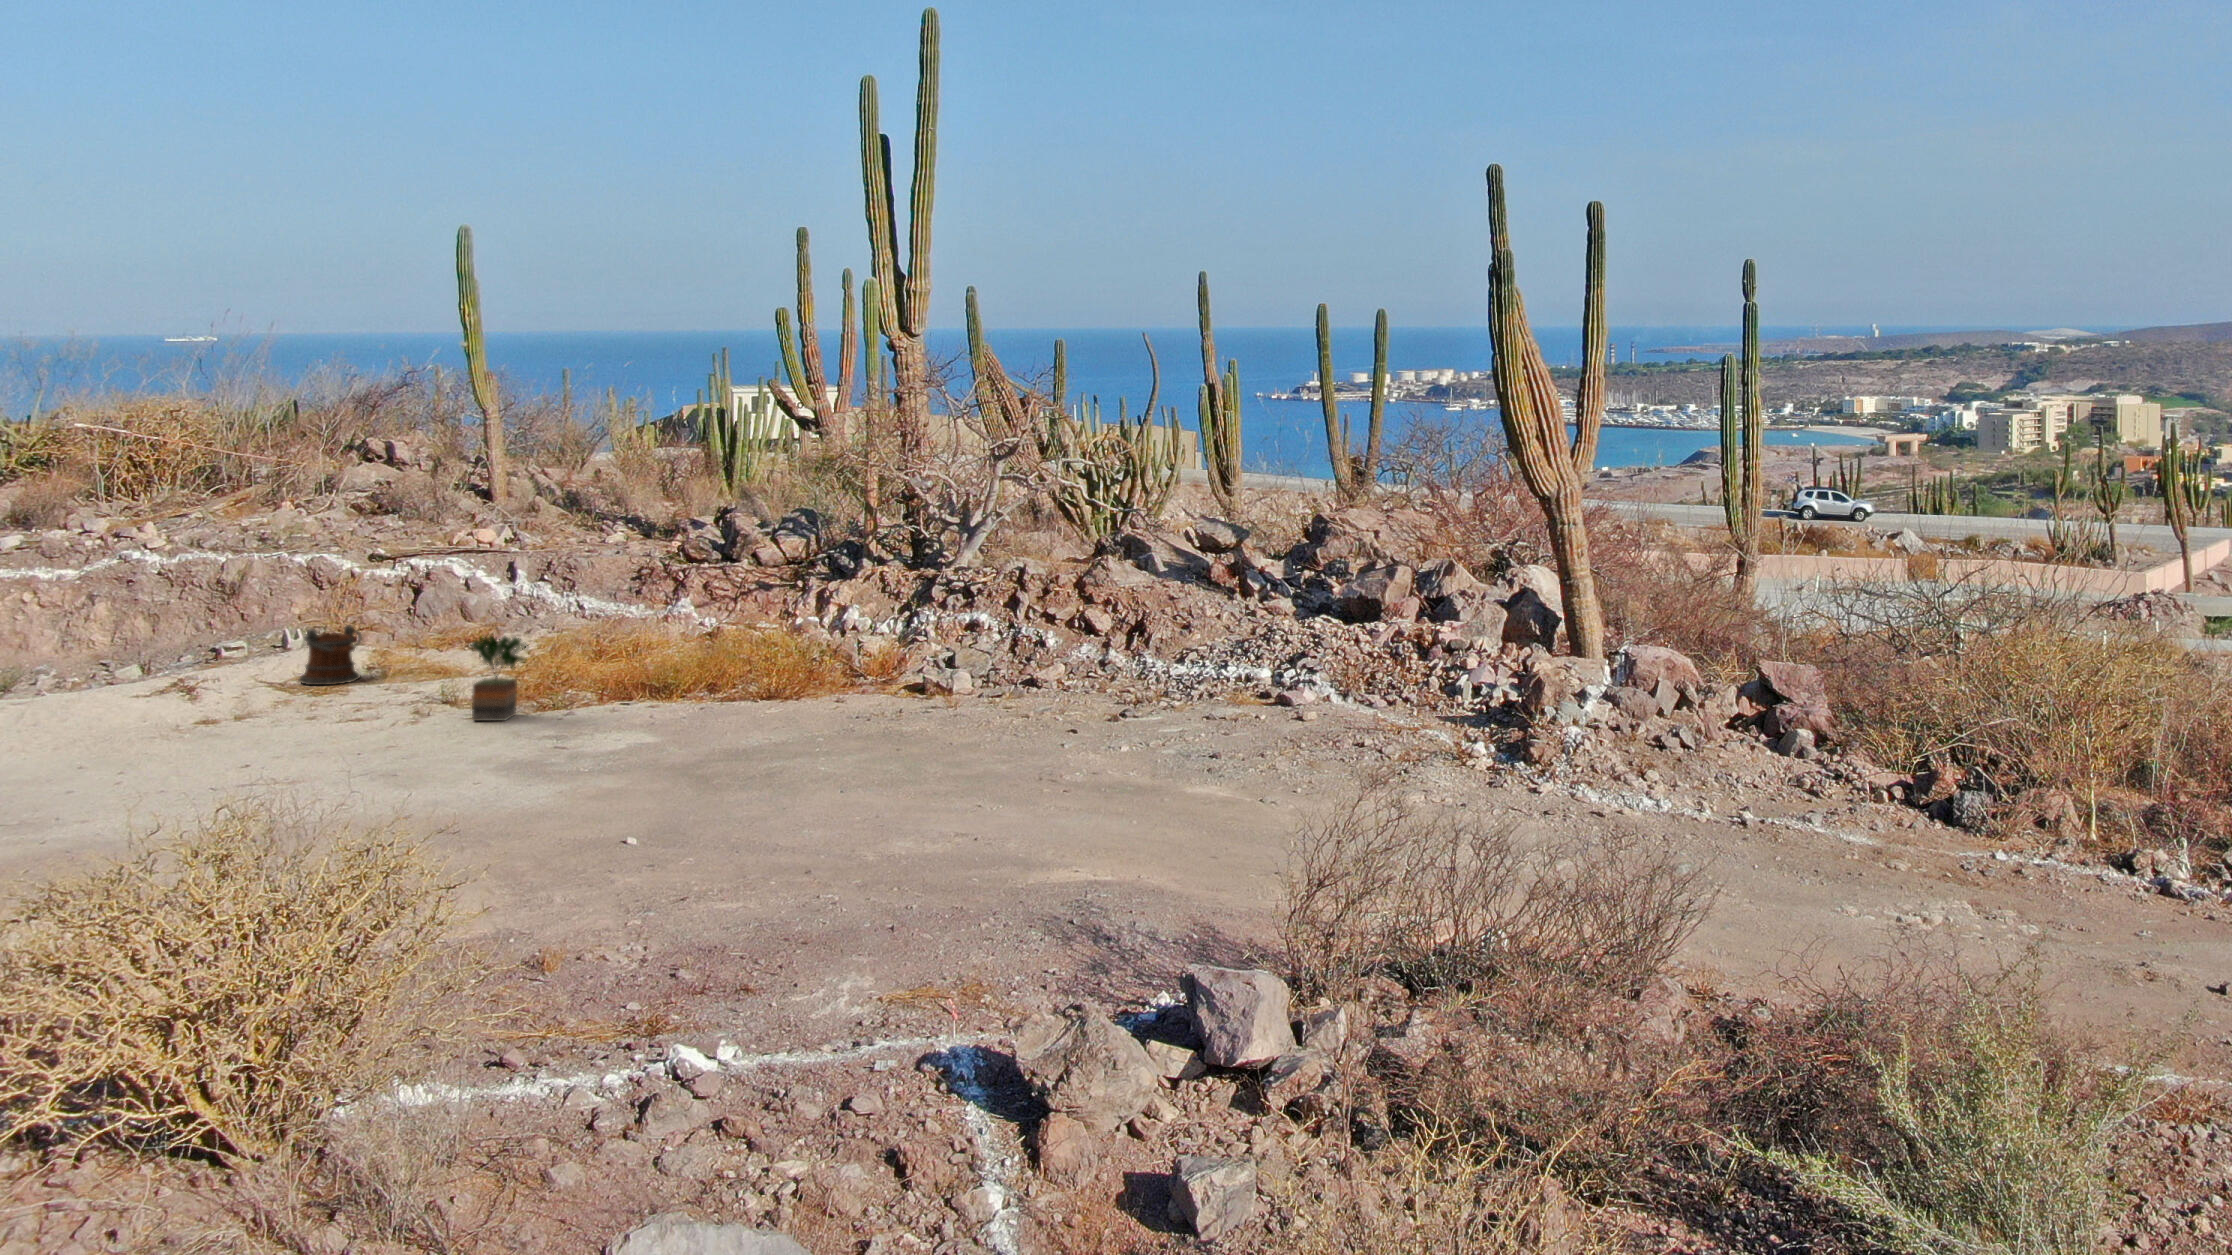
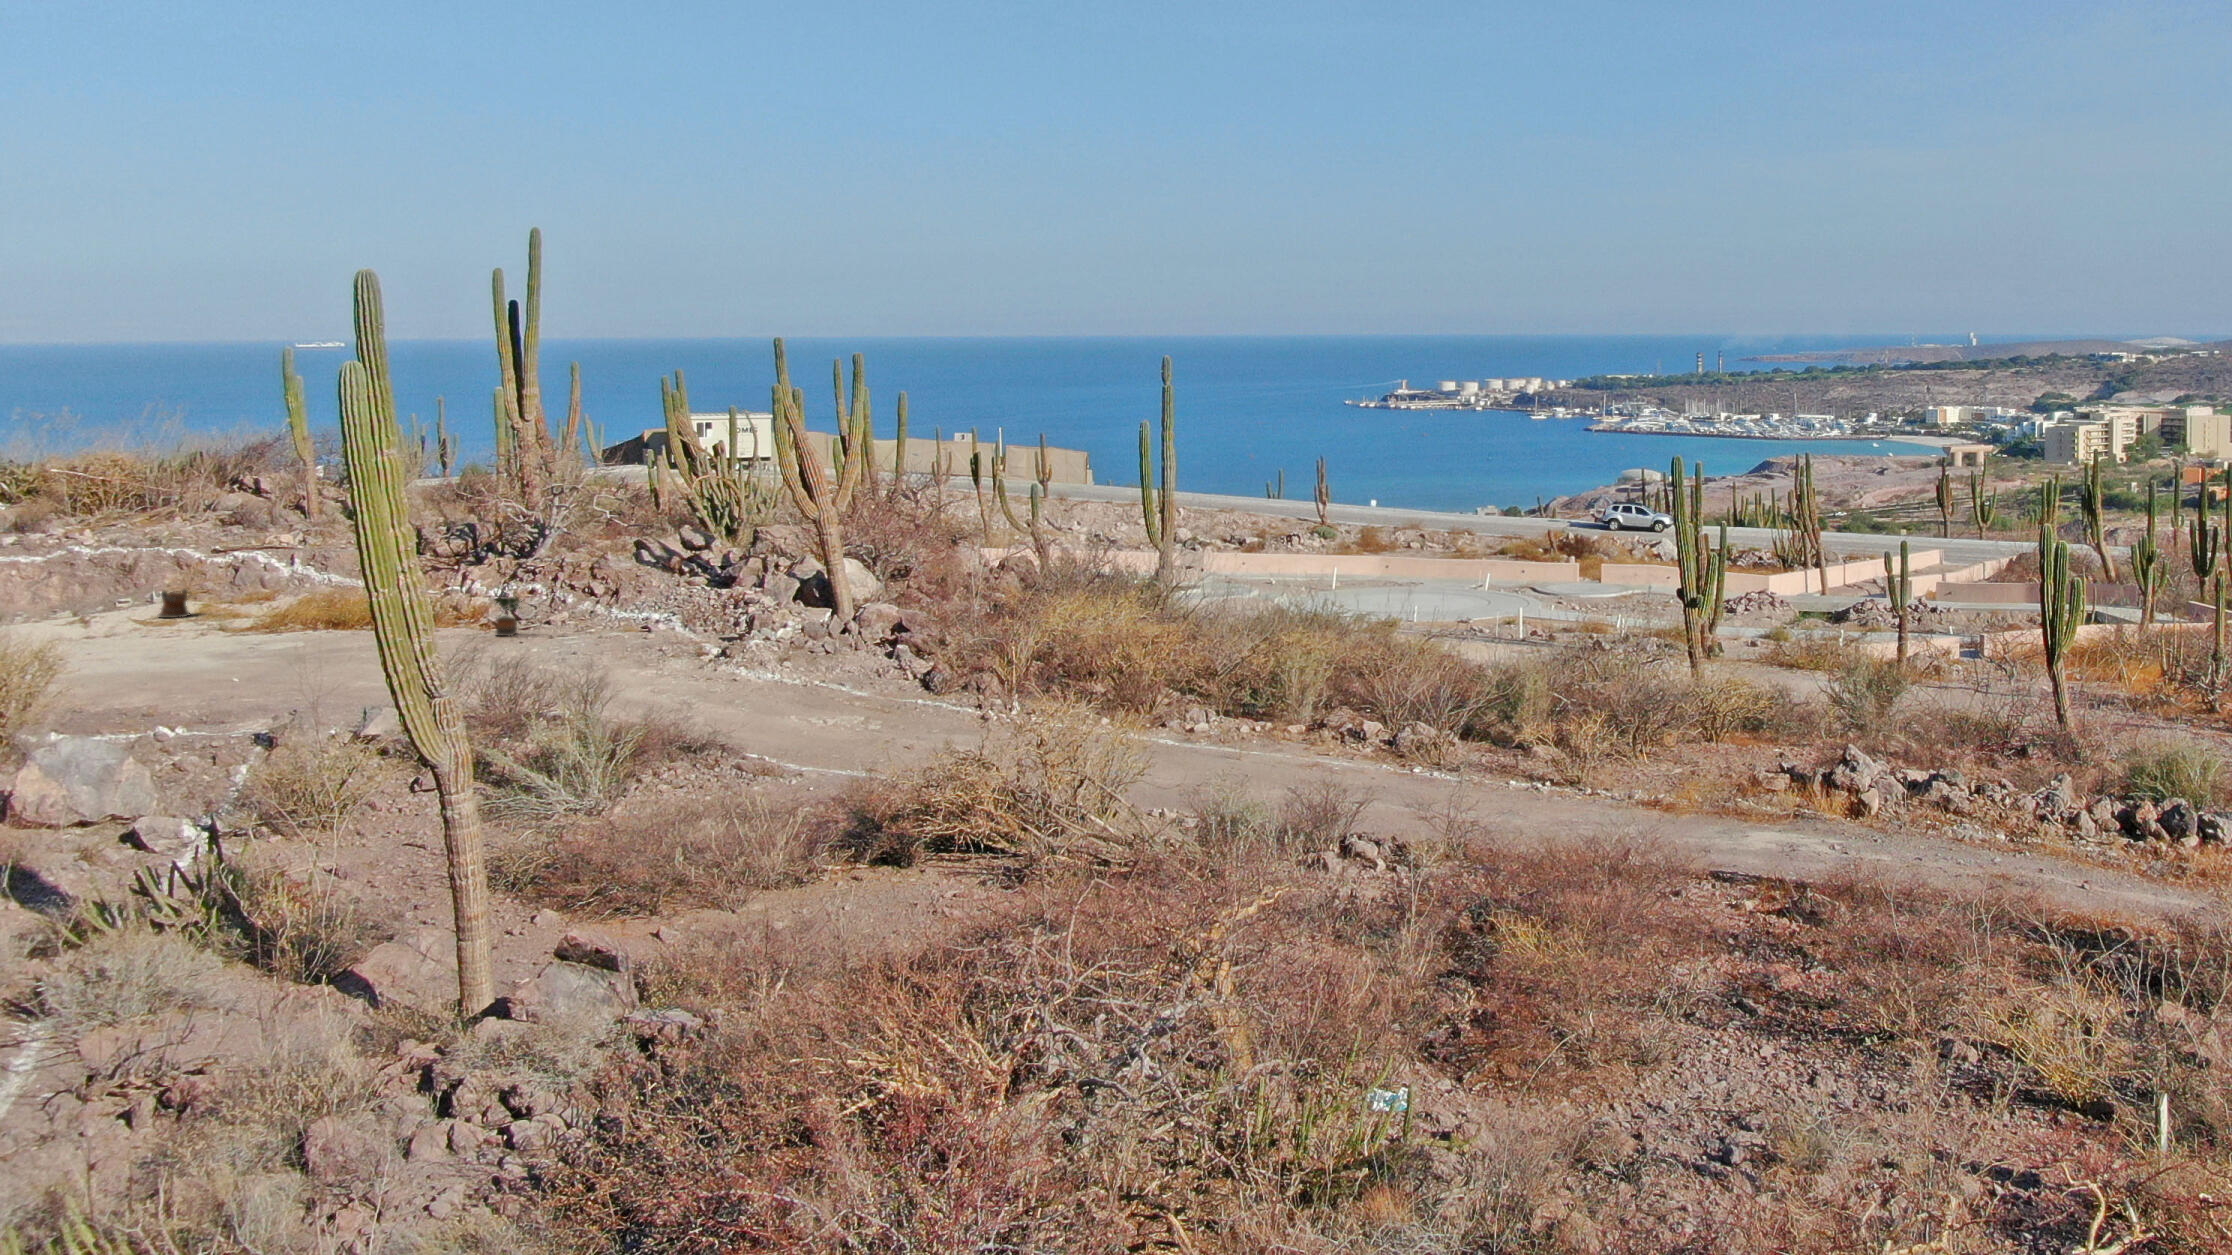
potted tree: present [470,636,528,721] -> present [496,597,522,636]

